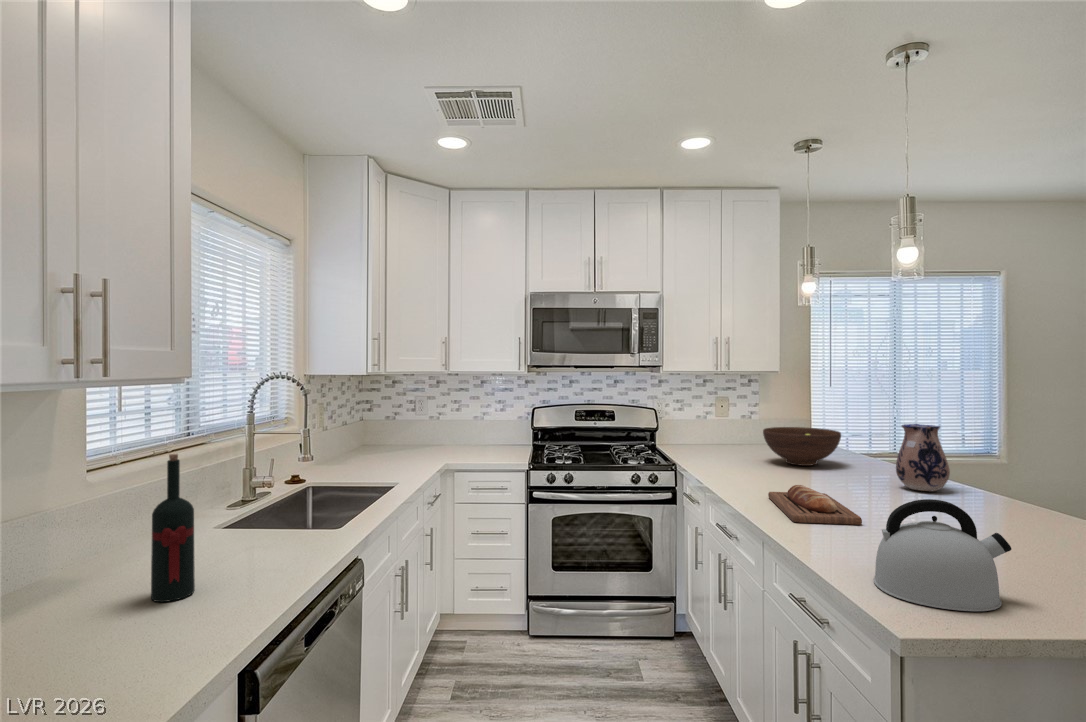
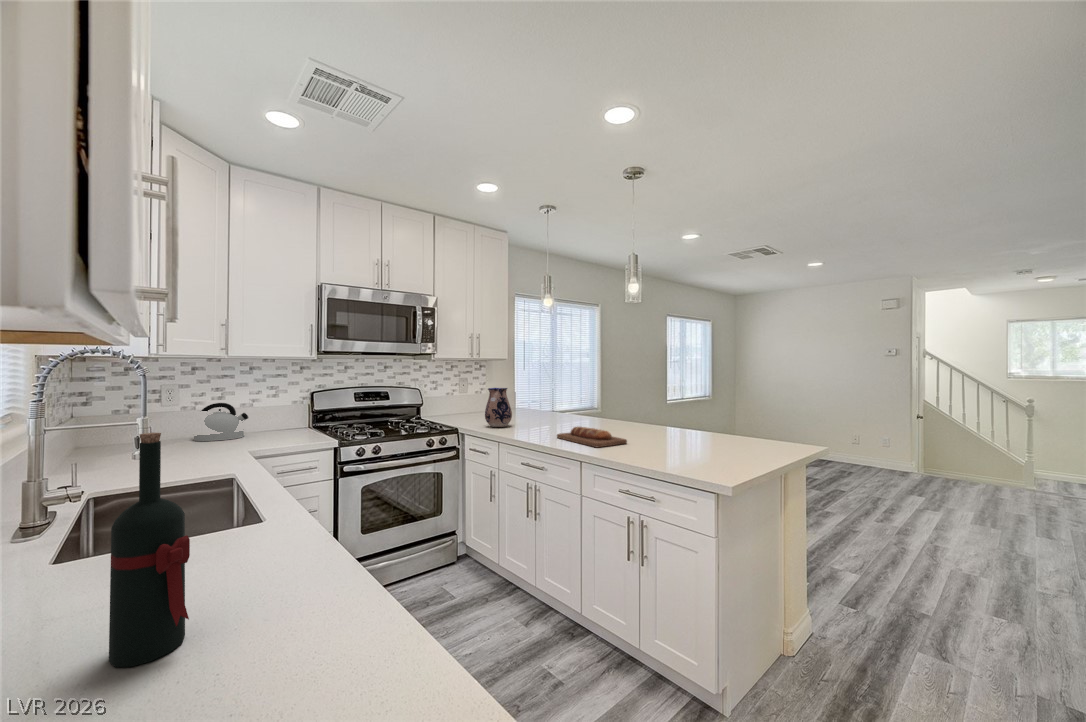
ceramic pitcher: present [896,424,950,491] -> present [485,388,512,427]
fruit bowl: present [763,427,841,466] -> none [510,396,558,420]
kettle: present [873,499,1011,611] -> present [193,403,248,441]

